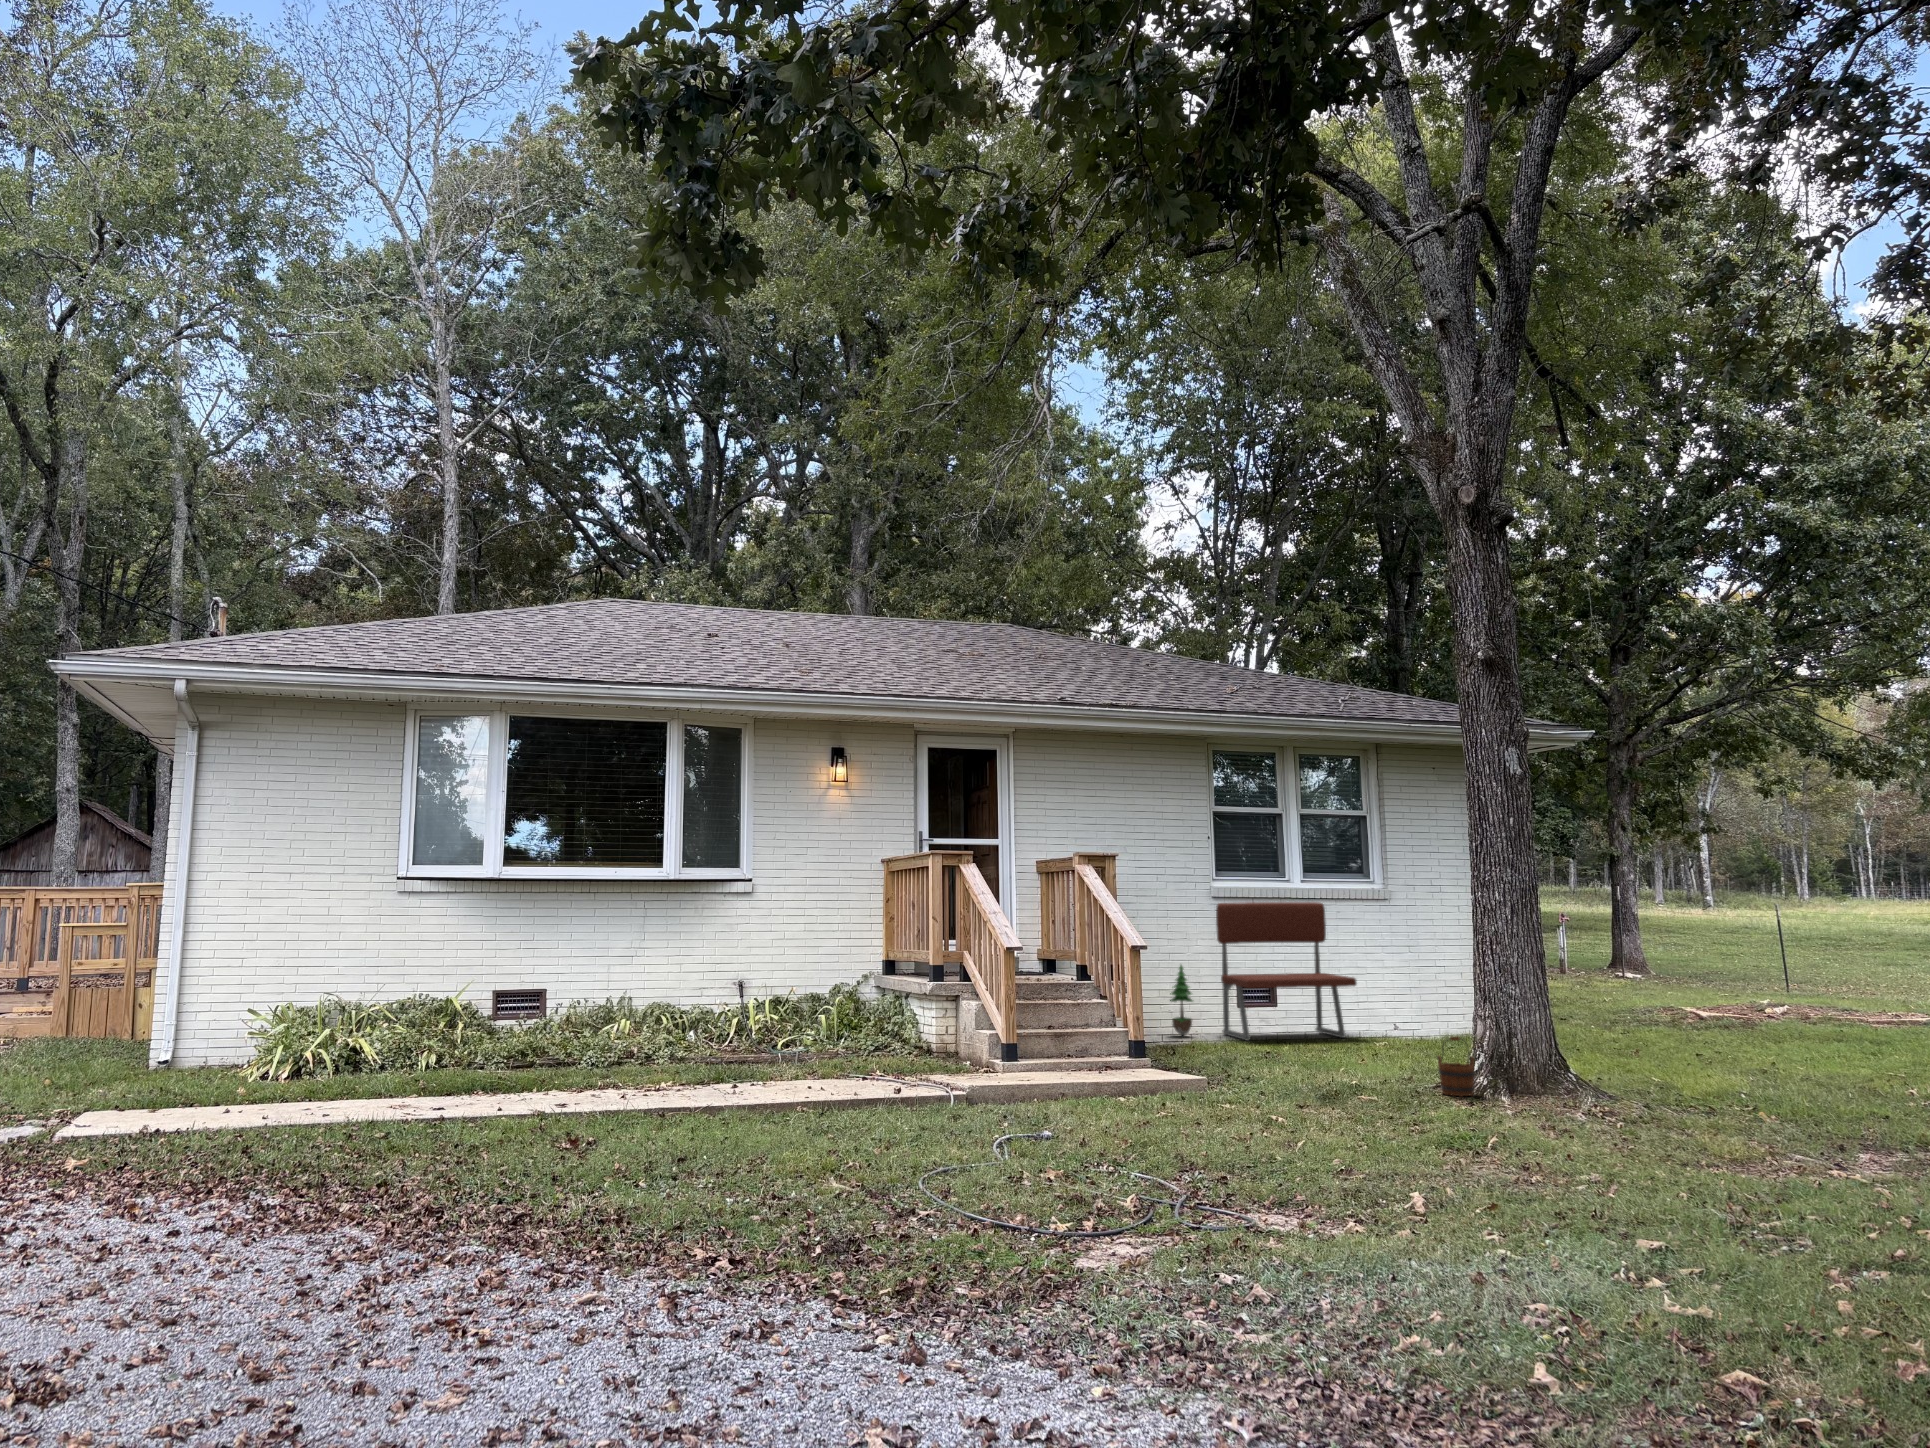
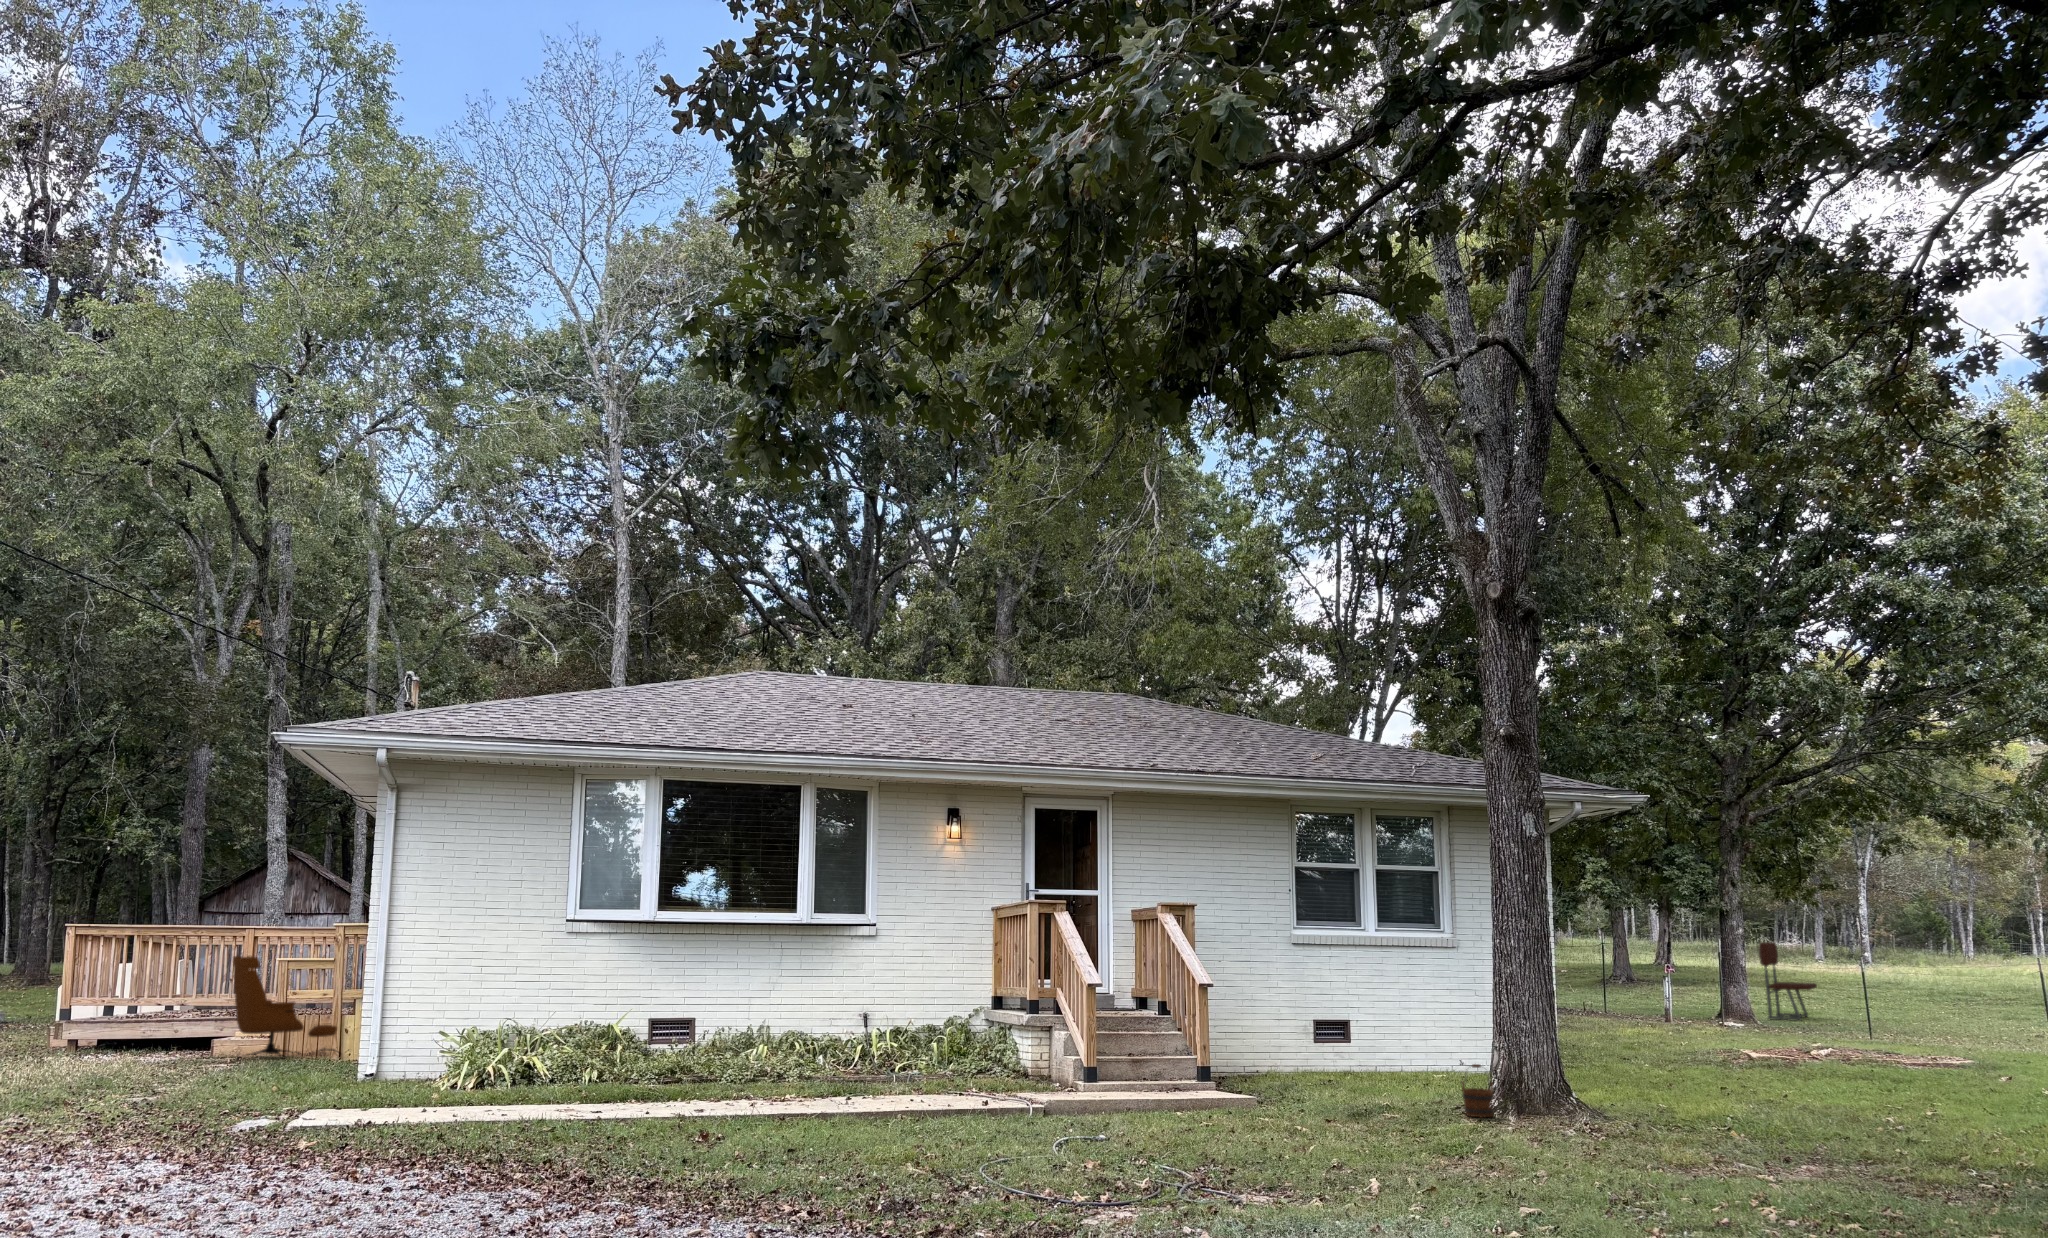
bench: present [1216,902,1357,1041] -> present [1758,942,1817,1021]
lounge chair: none [4,922,153,1040] -> present [233,956,349,1059]
potted tree: present [1170,965,1192,1036] -> none [1254,1002,1277,1069]

